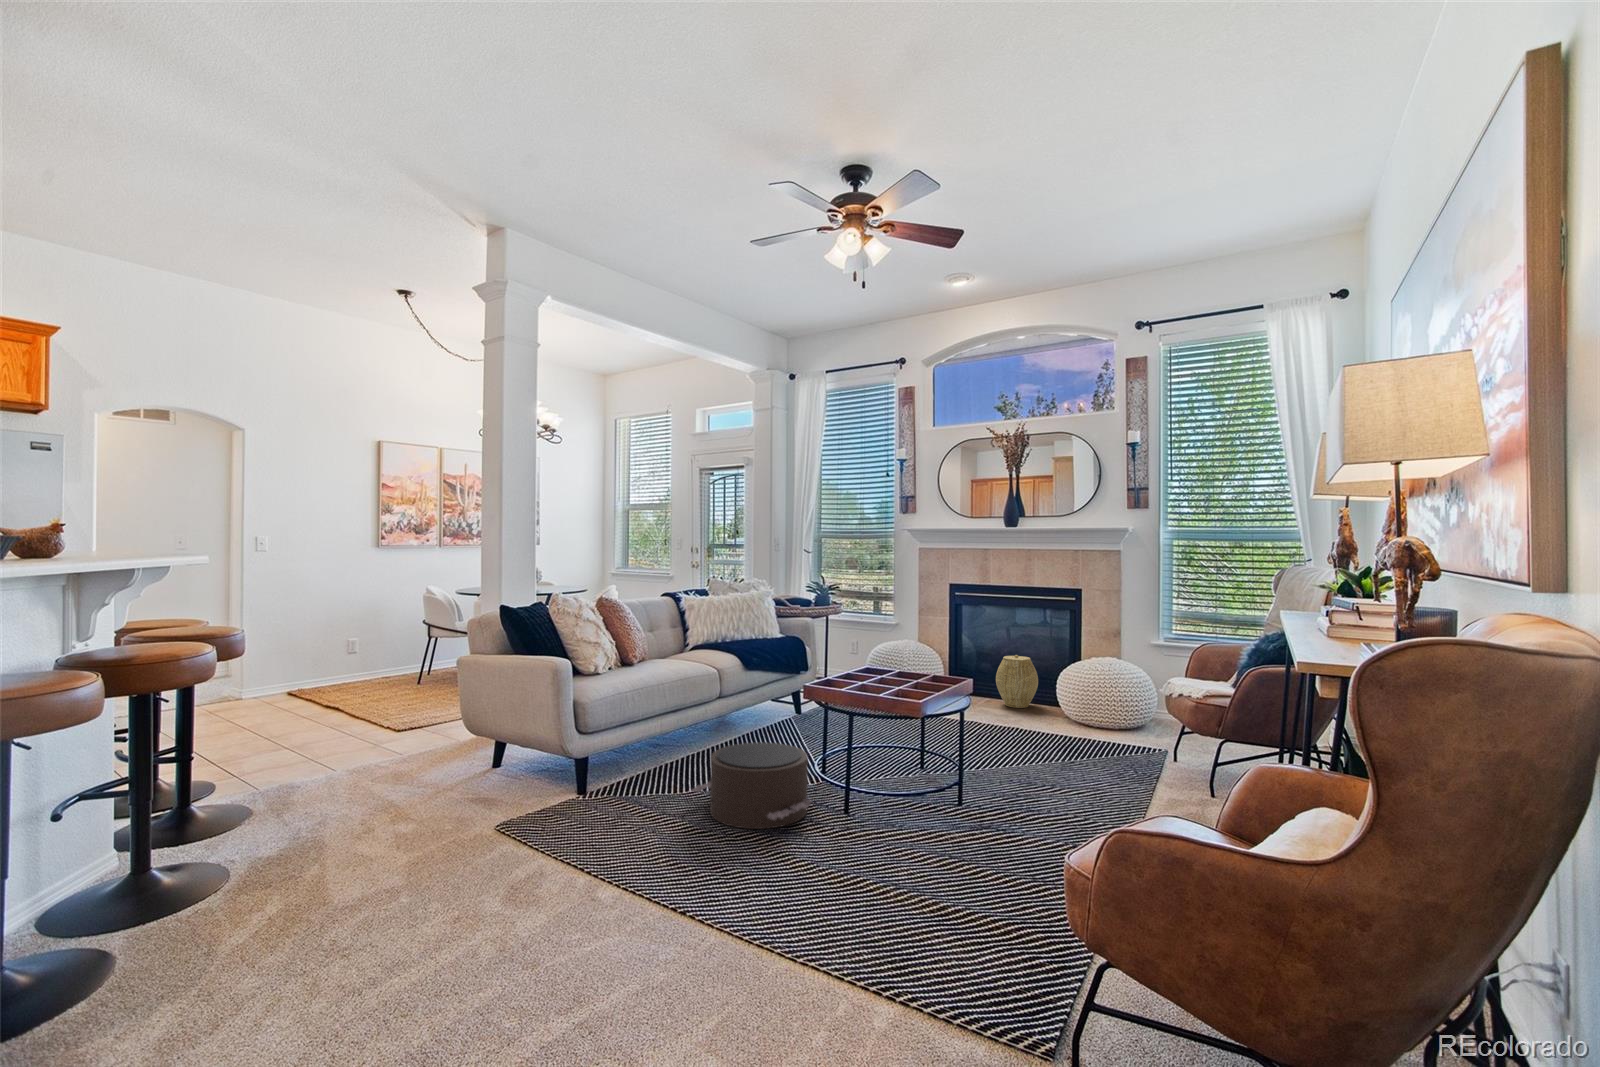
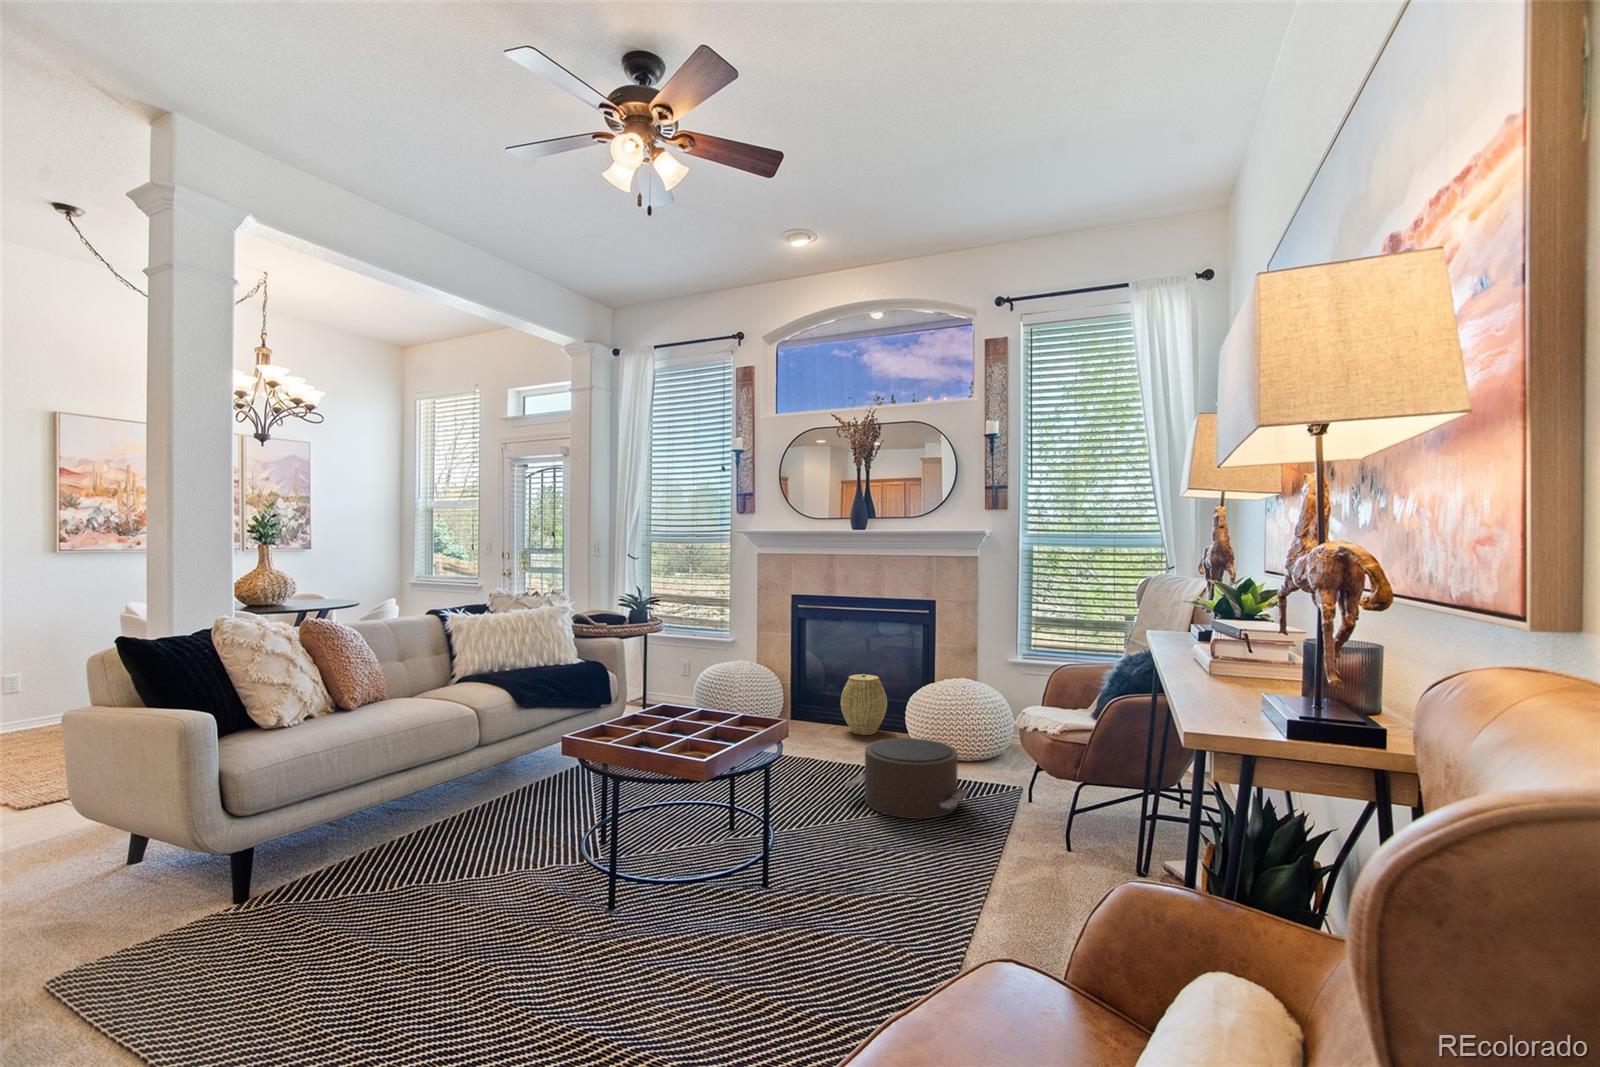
pouf: present [692,742,814,829] -> present [846,738,968,819]

